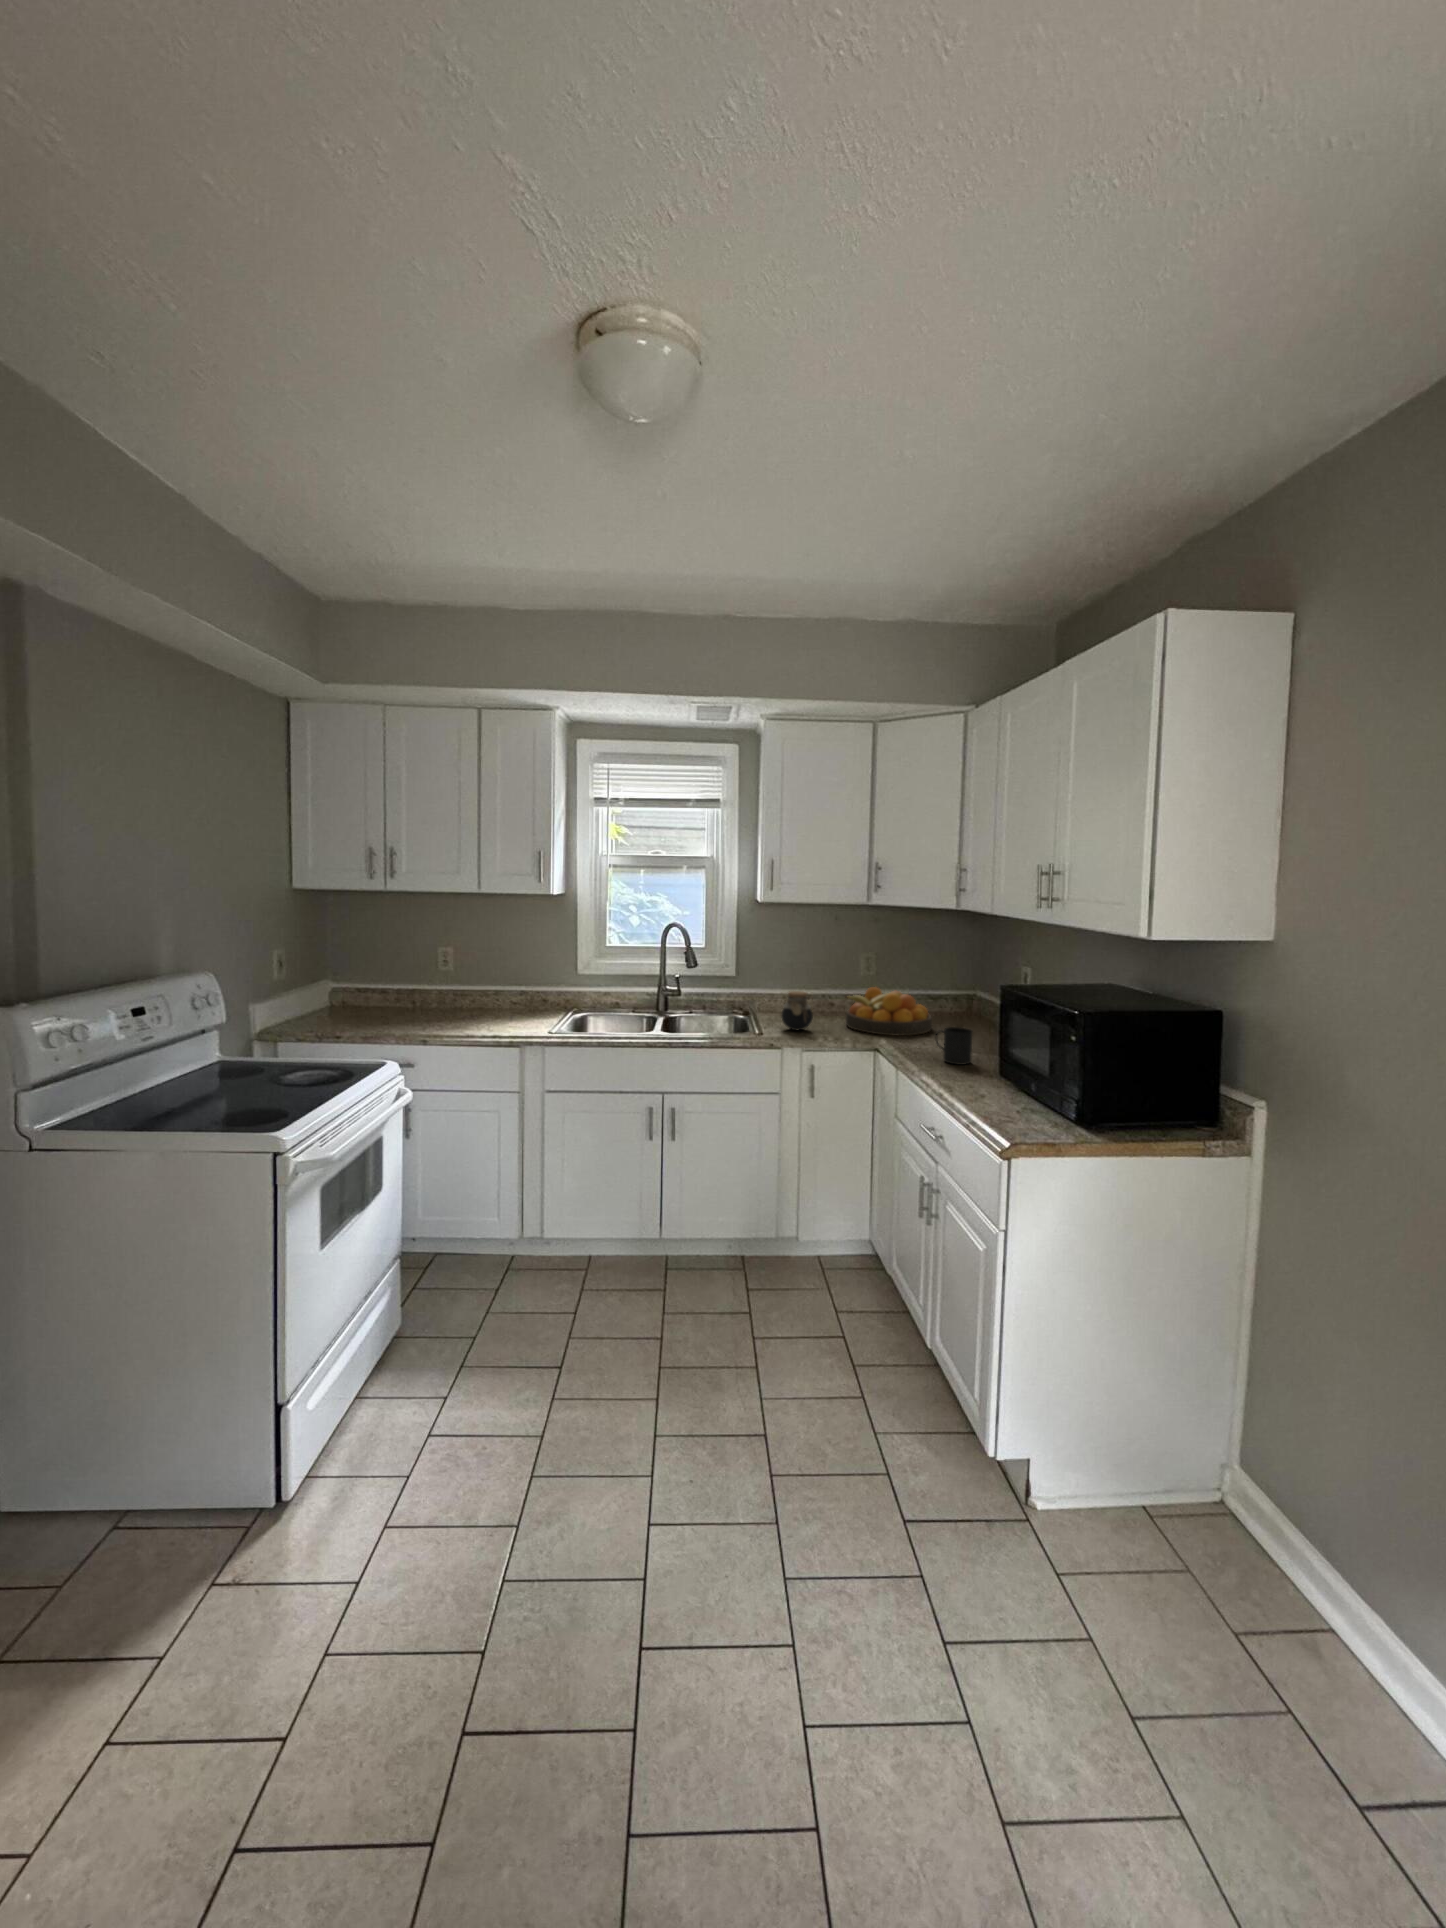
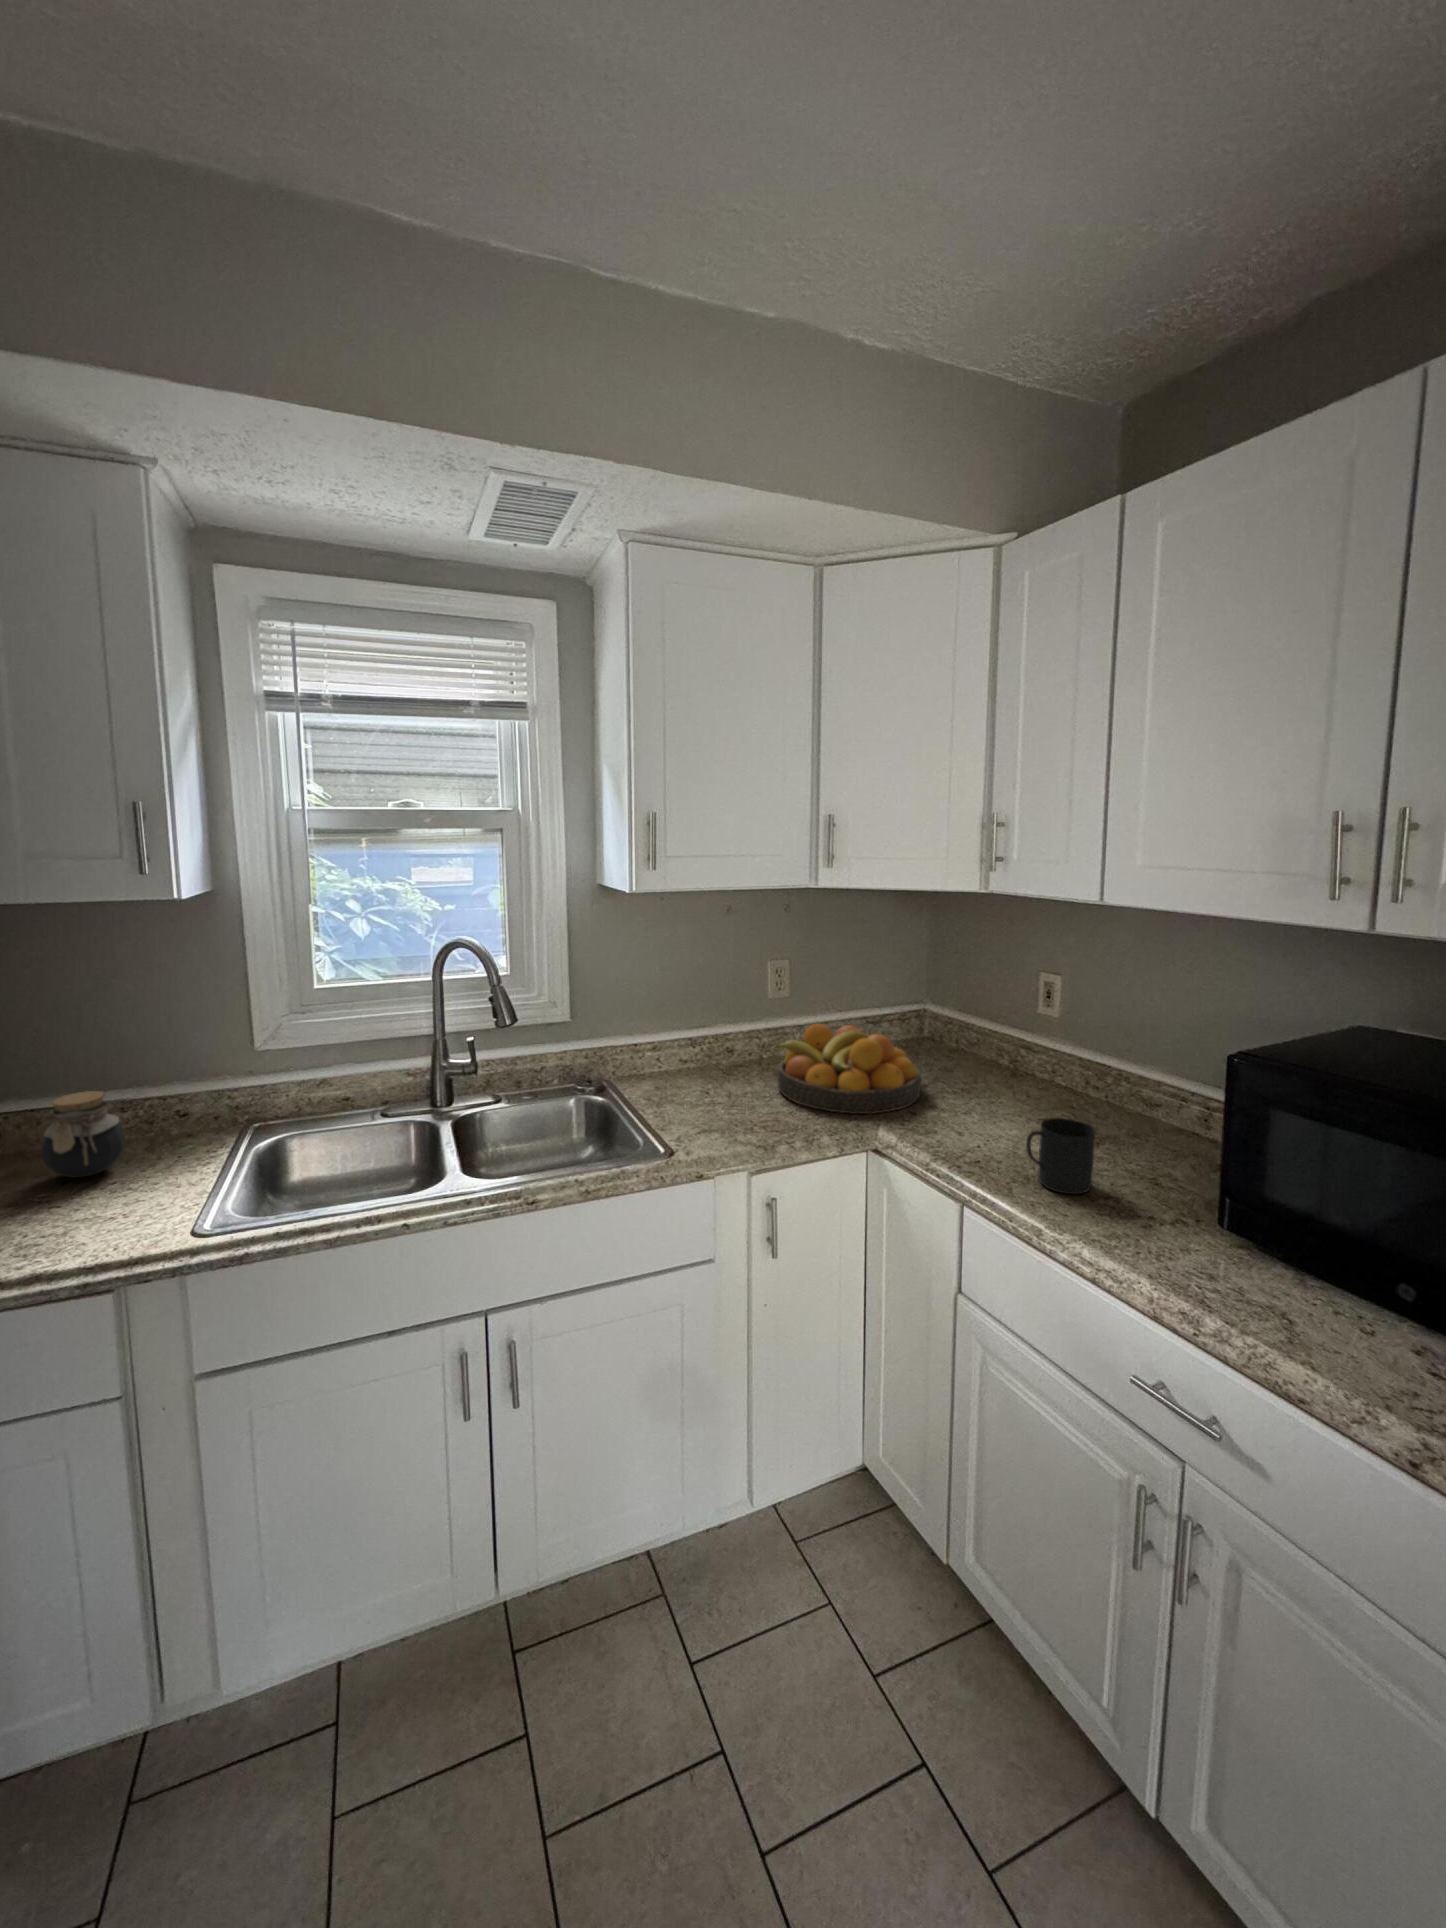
jar: present [781,991,813,1030] -> present [42,1091,126,1178]

